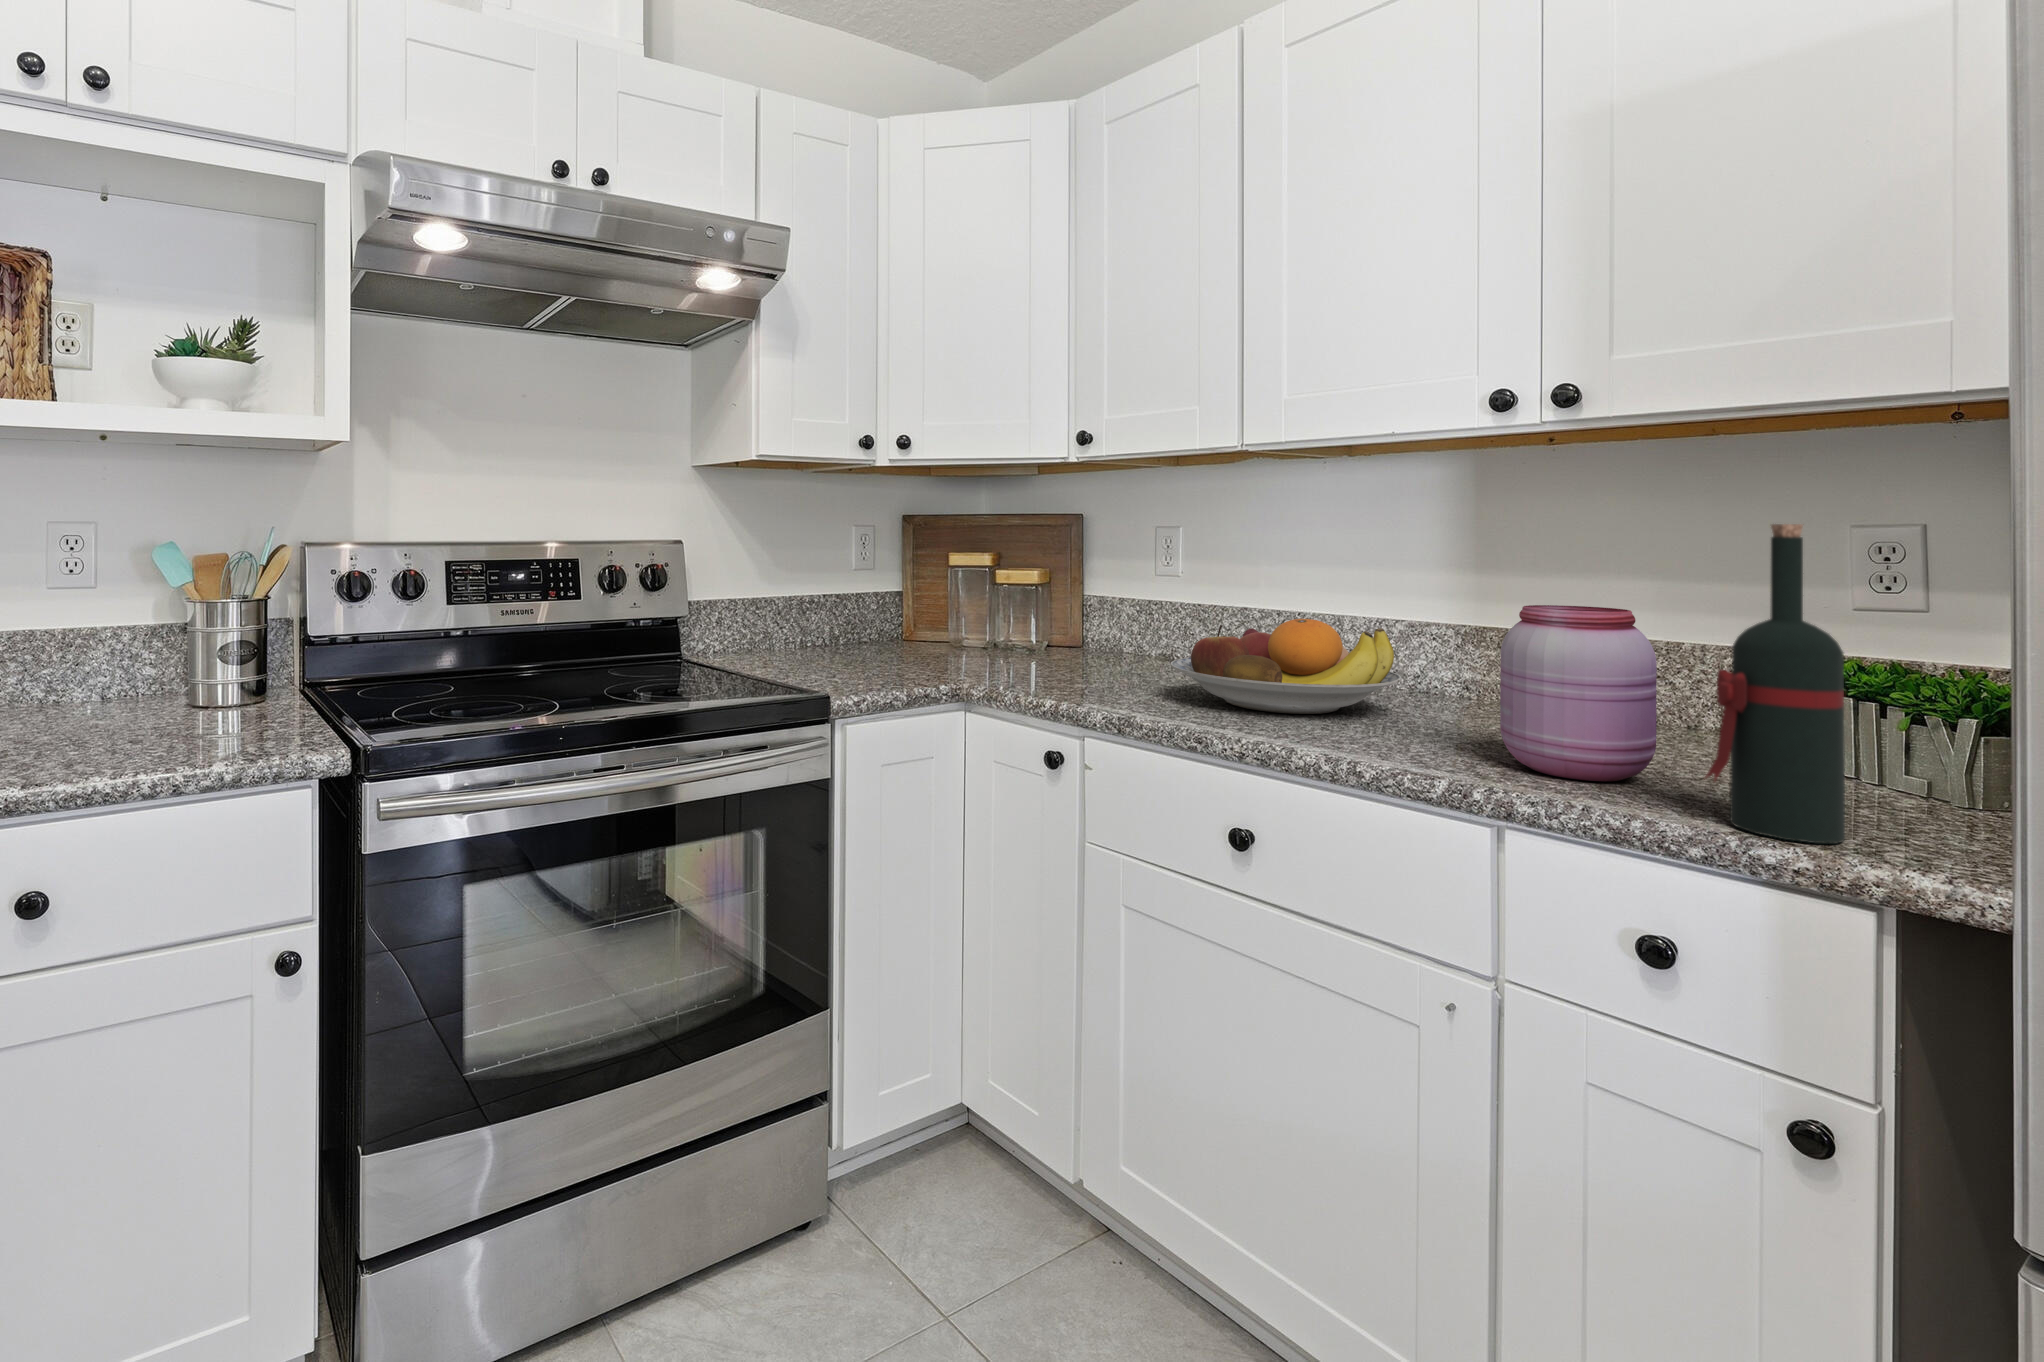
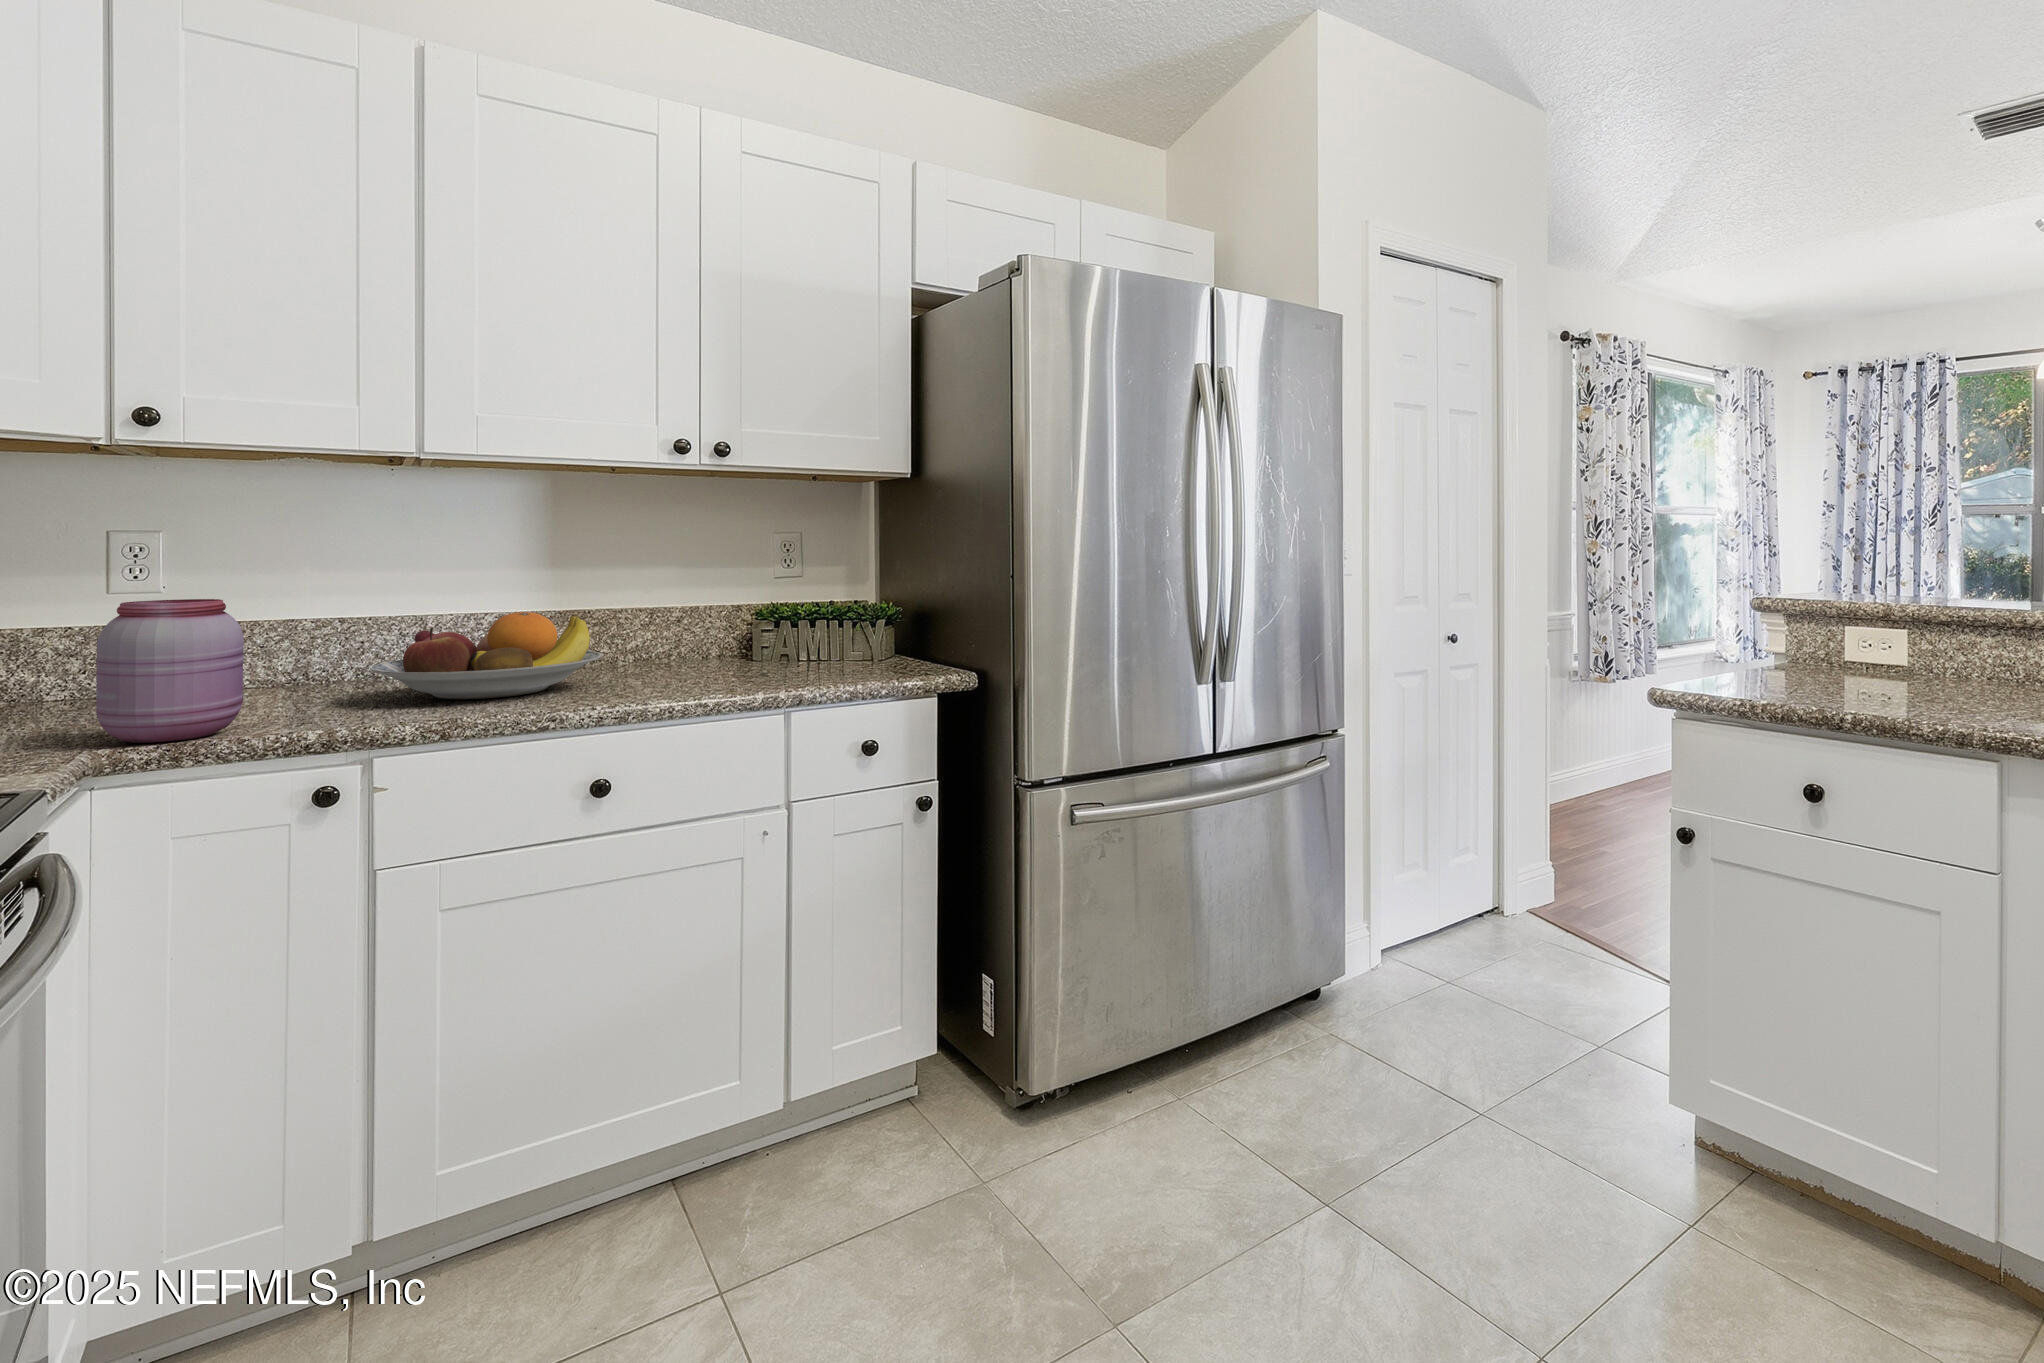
wine bottle: present [1706,524,1845,844] -> none [872,533,913,679]
jar: present [1500,605,1657,781] -> present [96,599,243,743]

